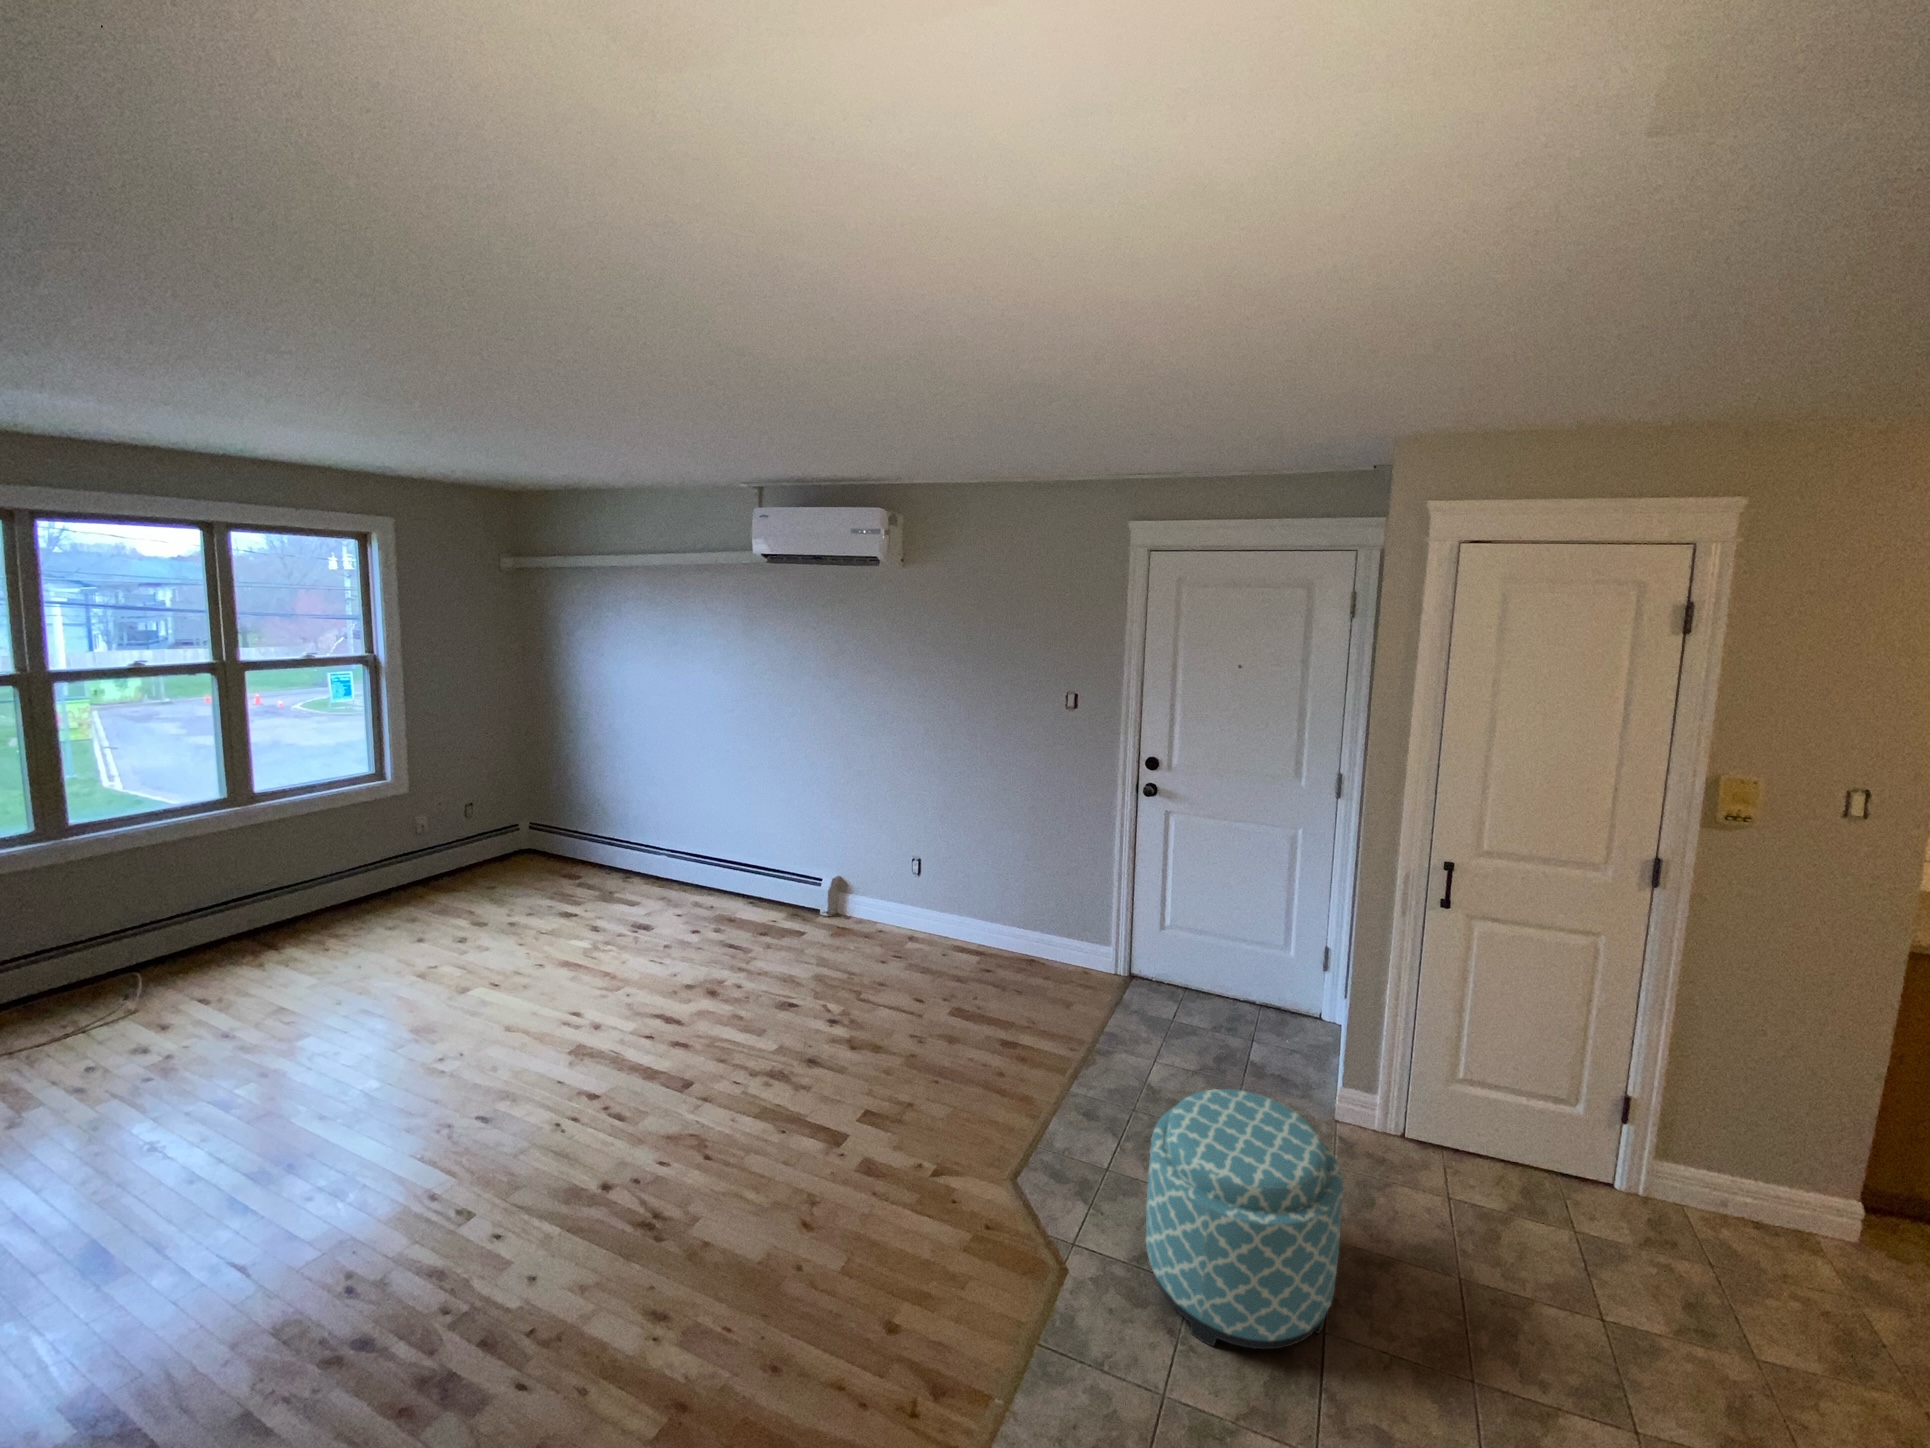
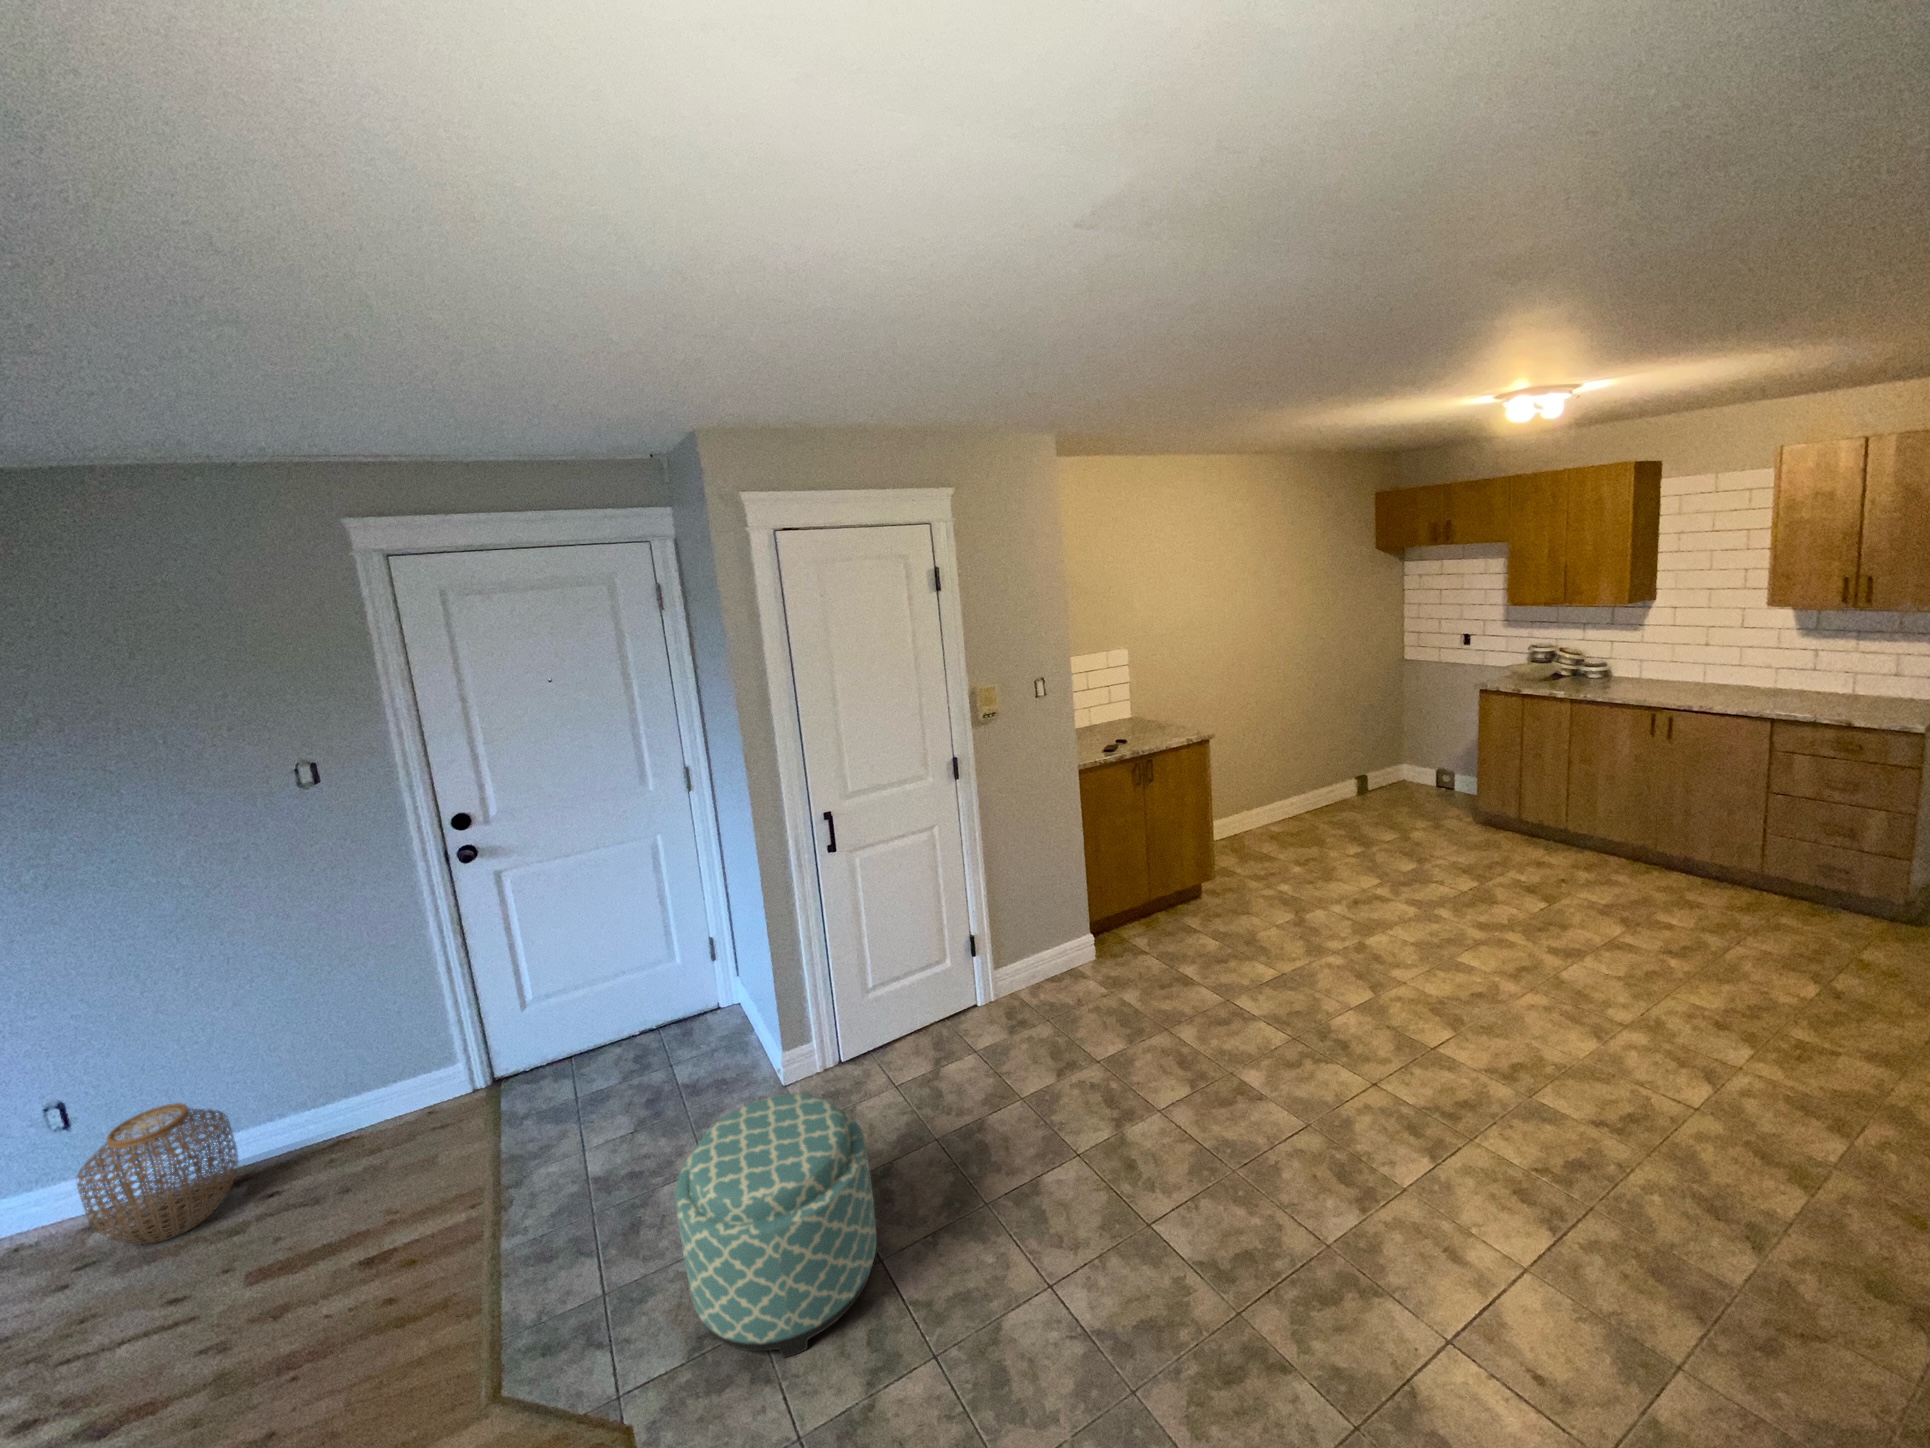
woven basket: none [916,883,984,965] -> present [77,1103,238,1244]

